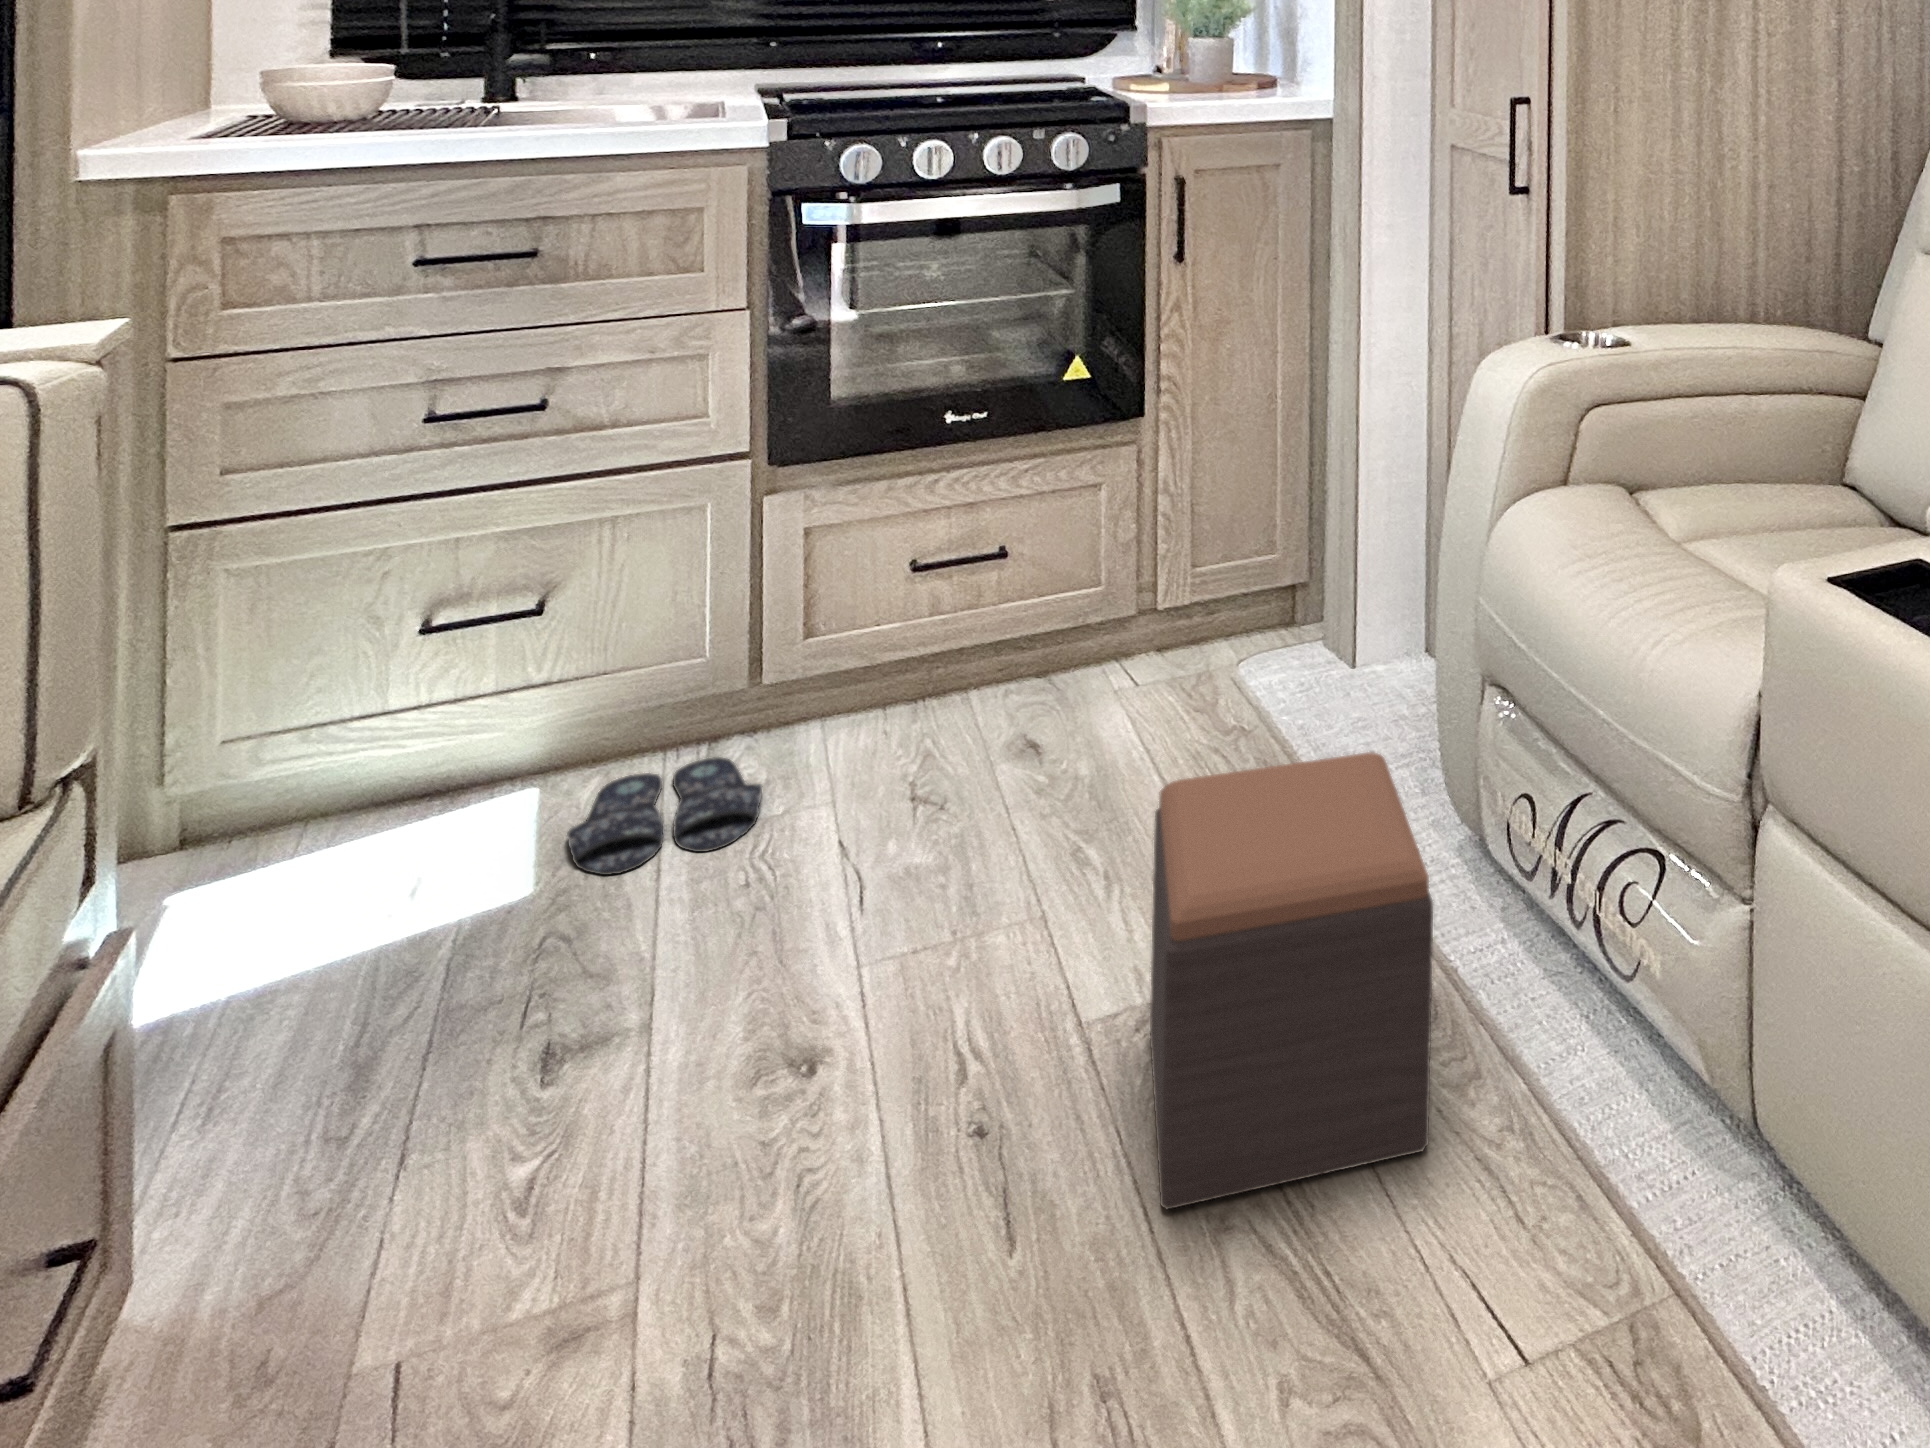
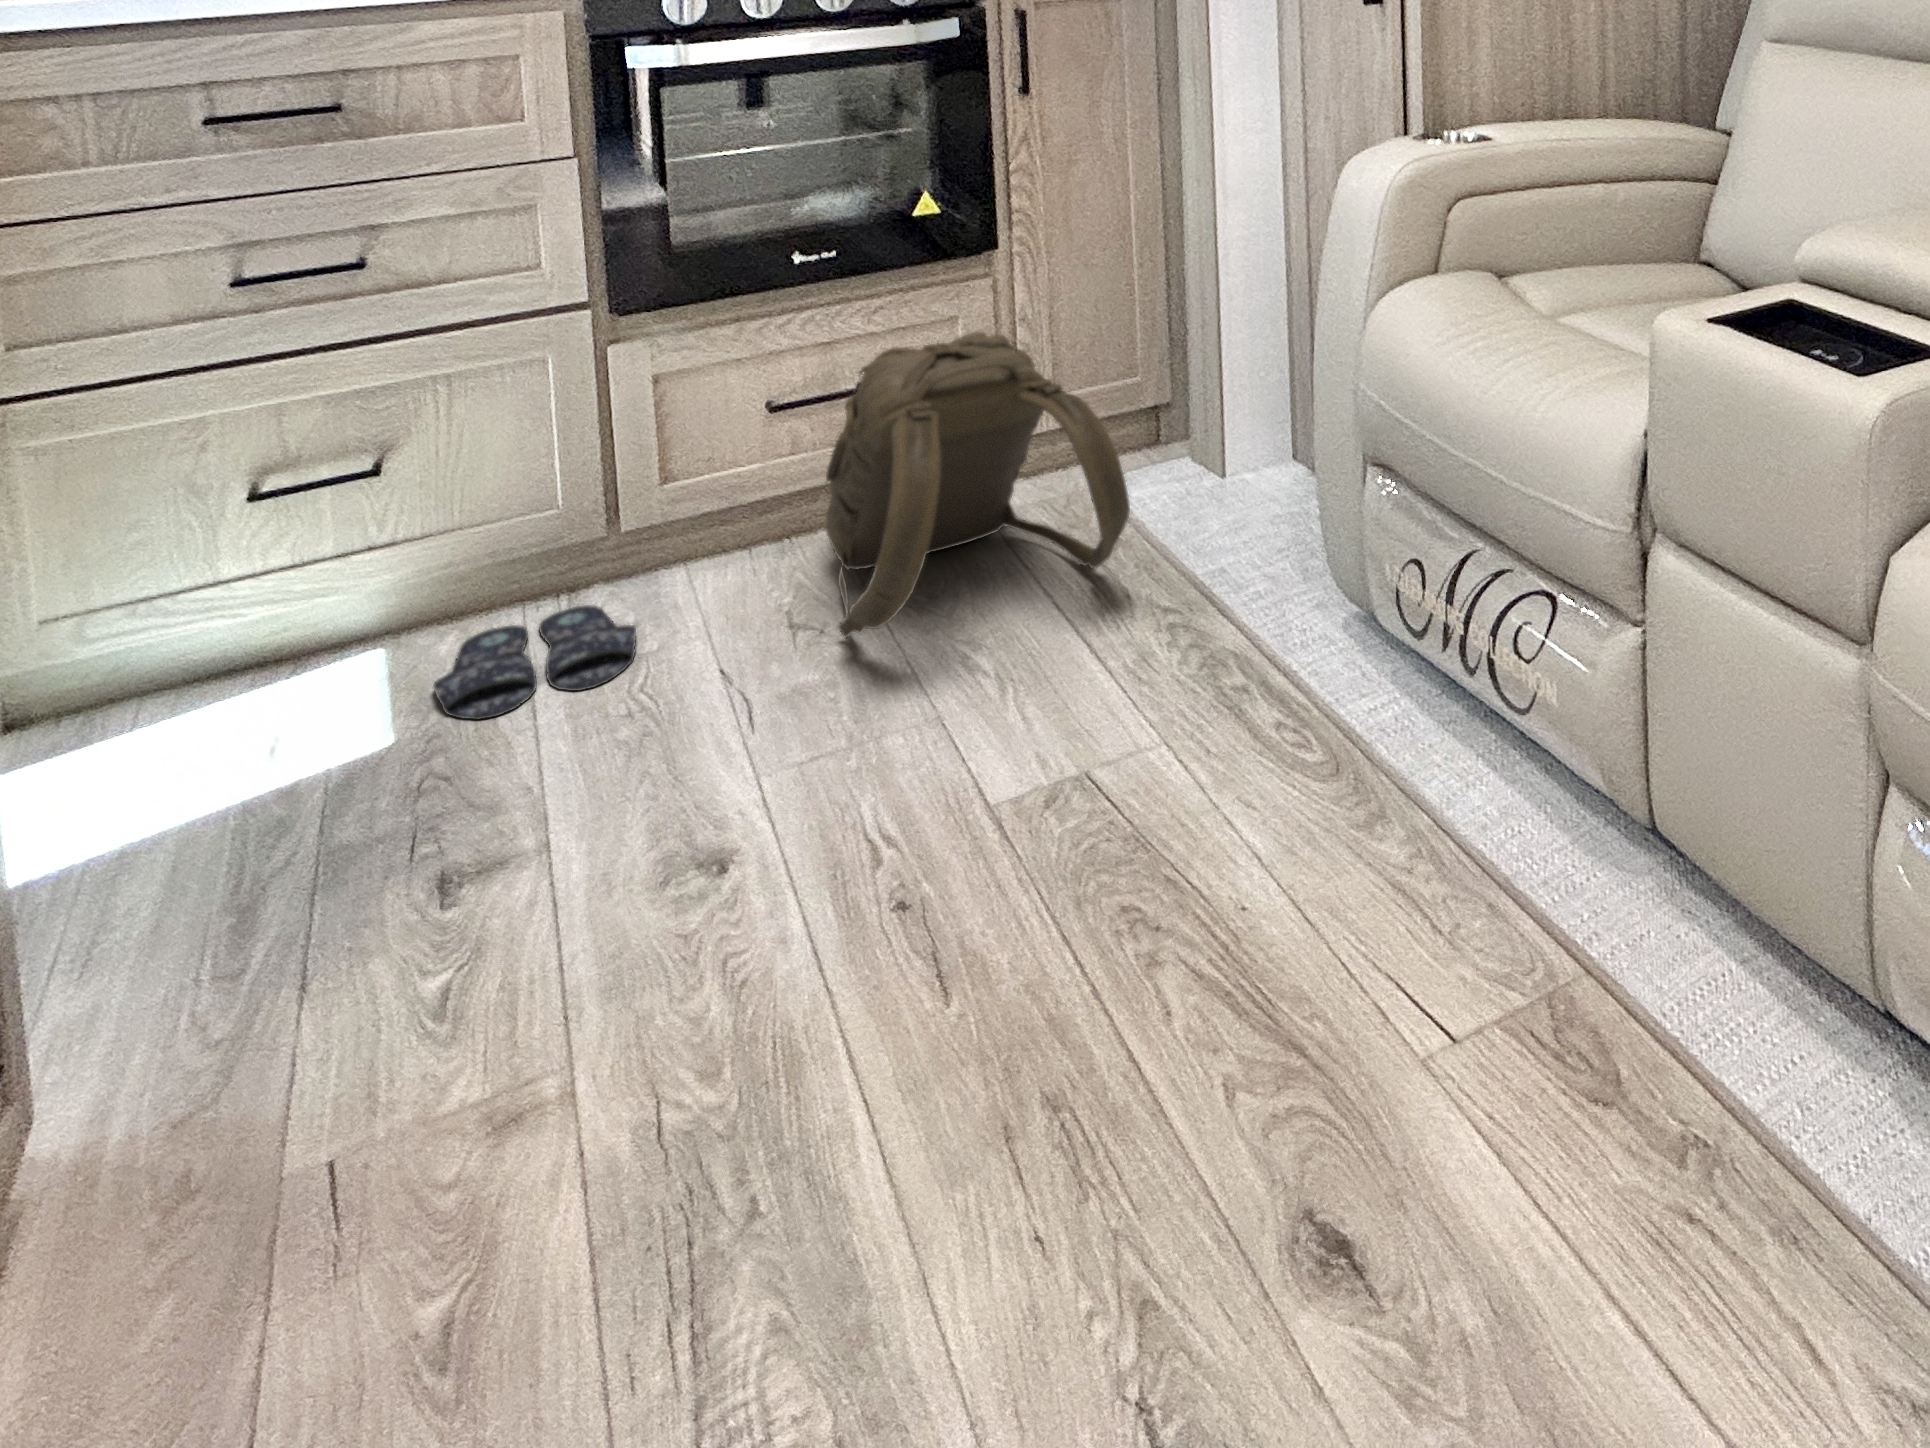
backpack: none [952,502,1246,818] -> present [826,332,1130,638]
footstool: present [1150,752,1433,1209] -> none [1056,530,1346,951]

